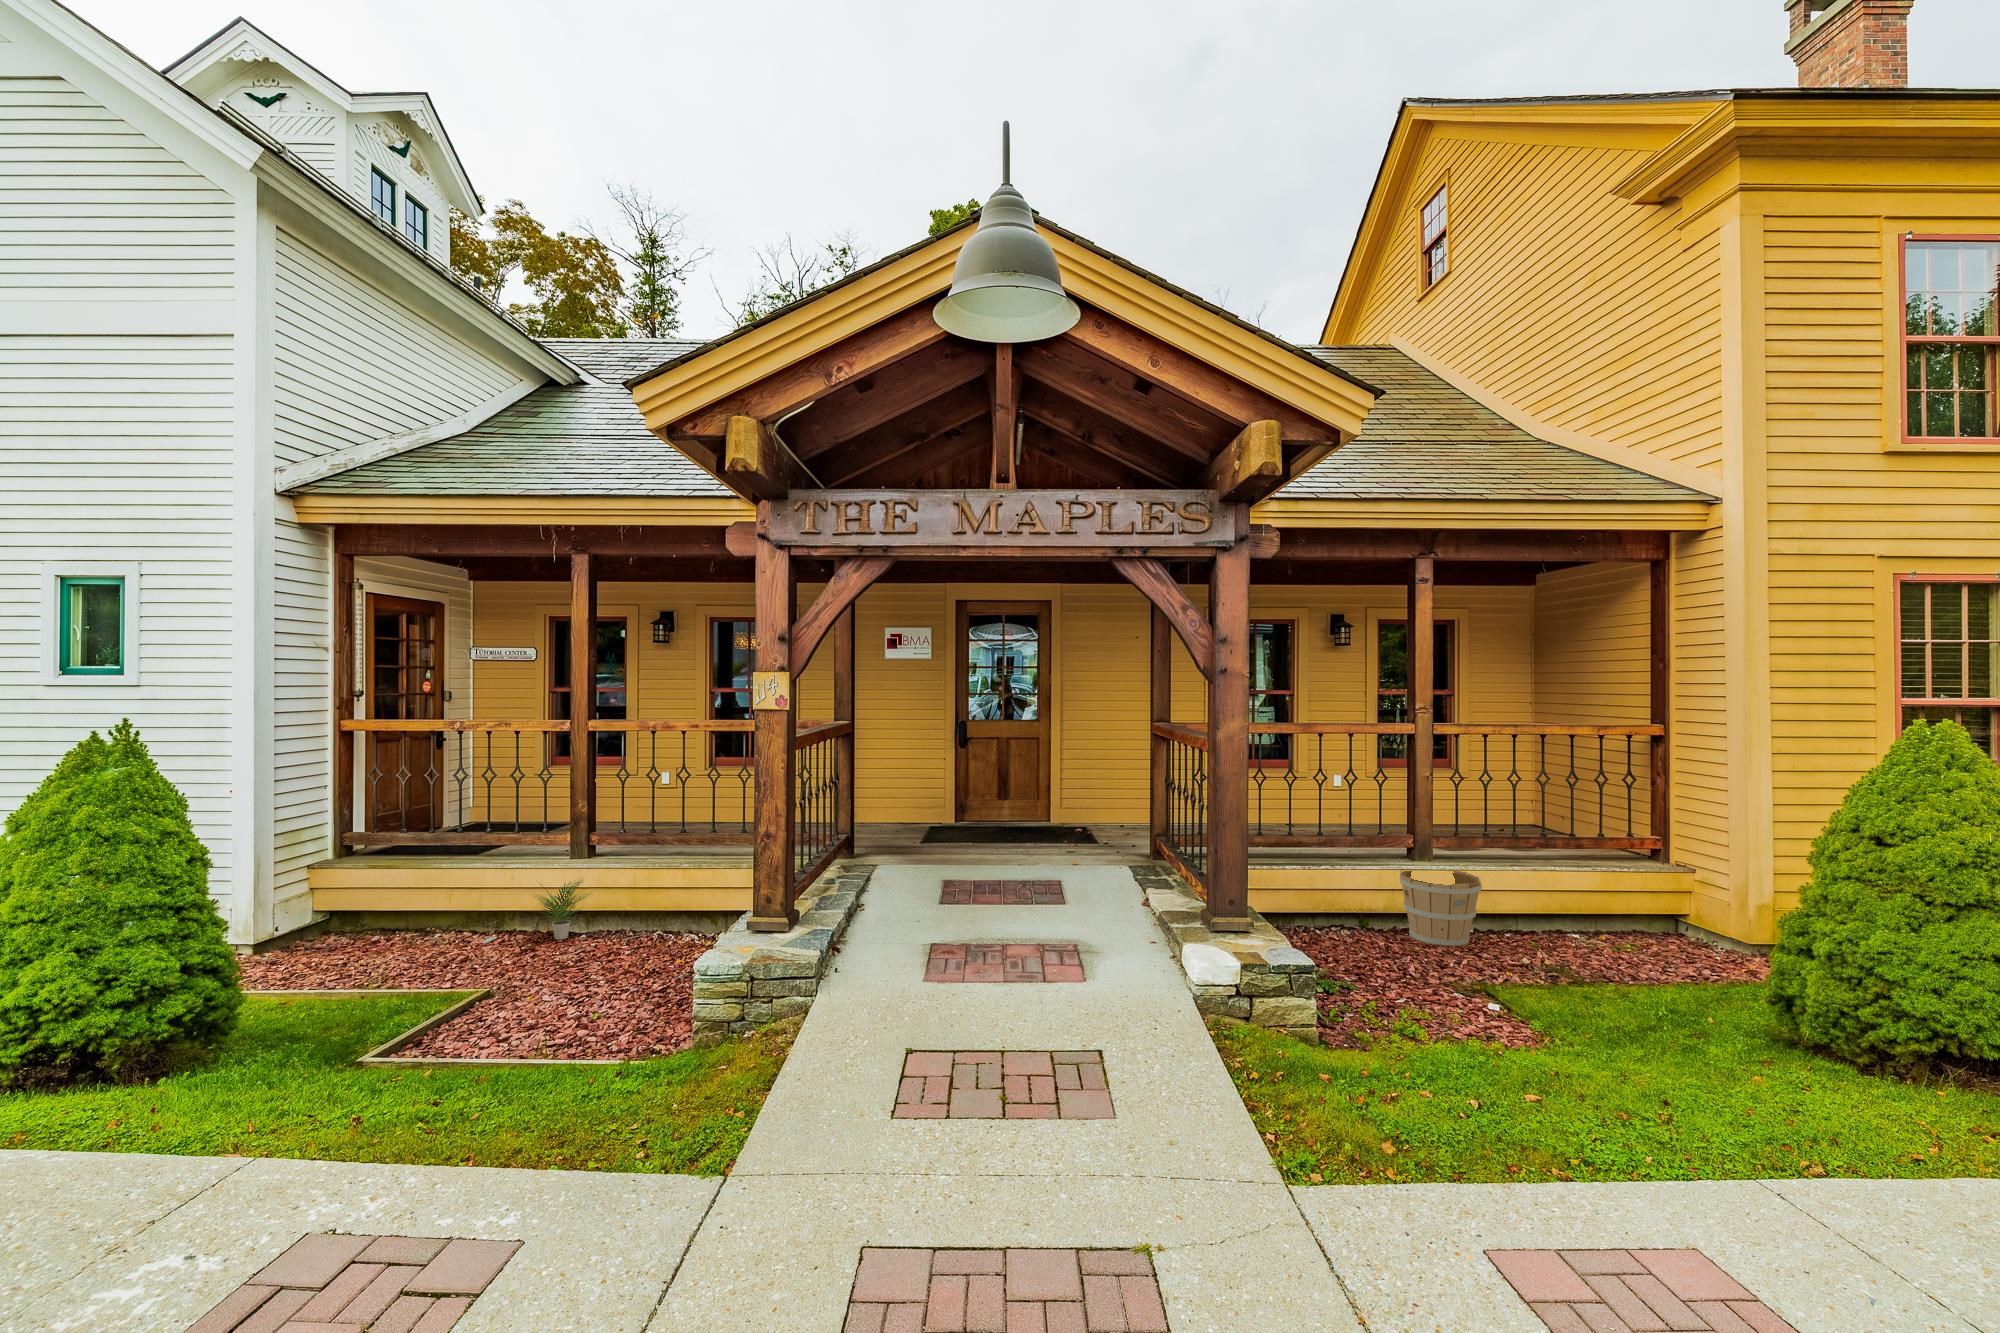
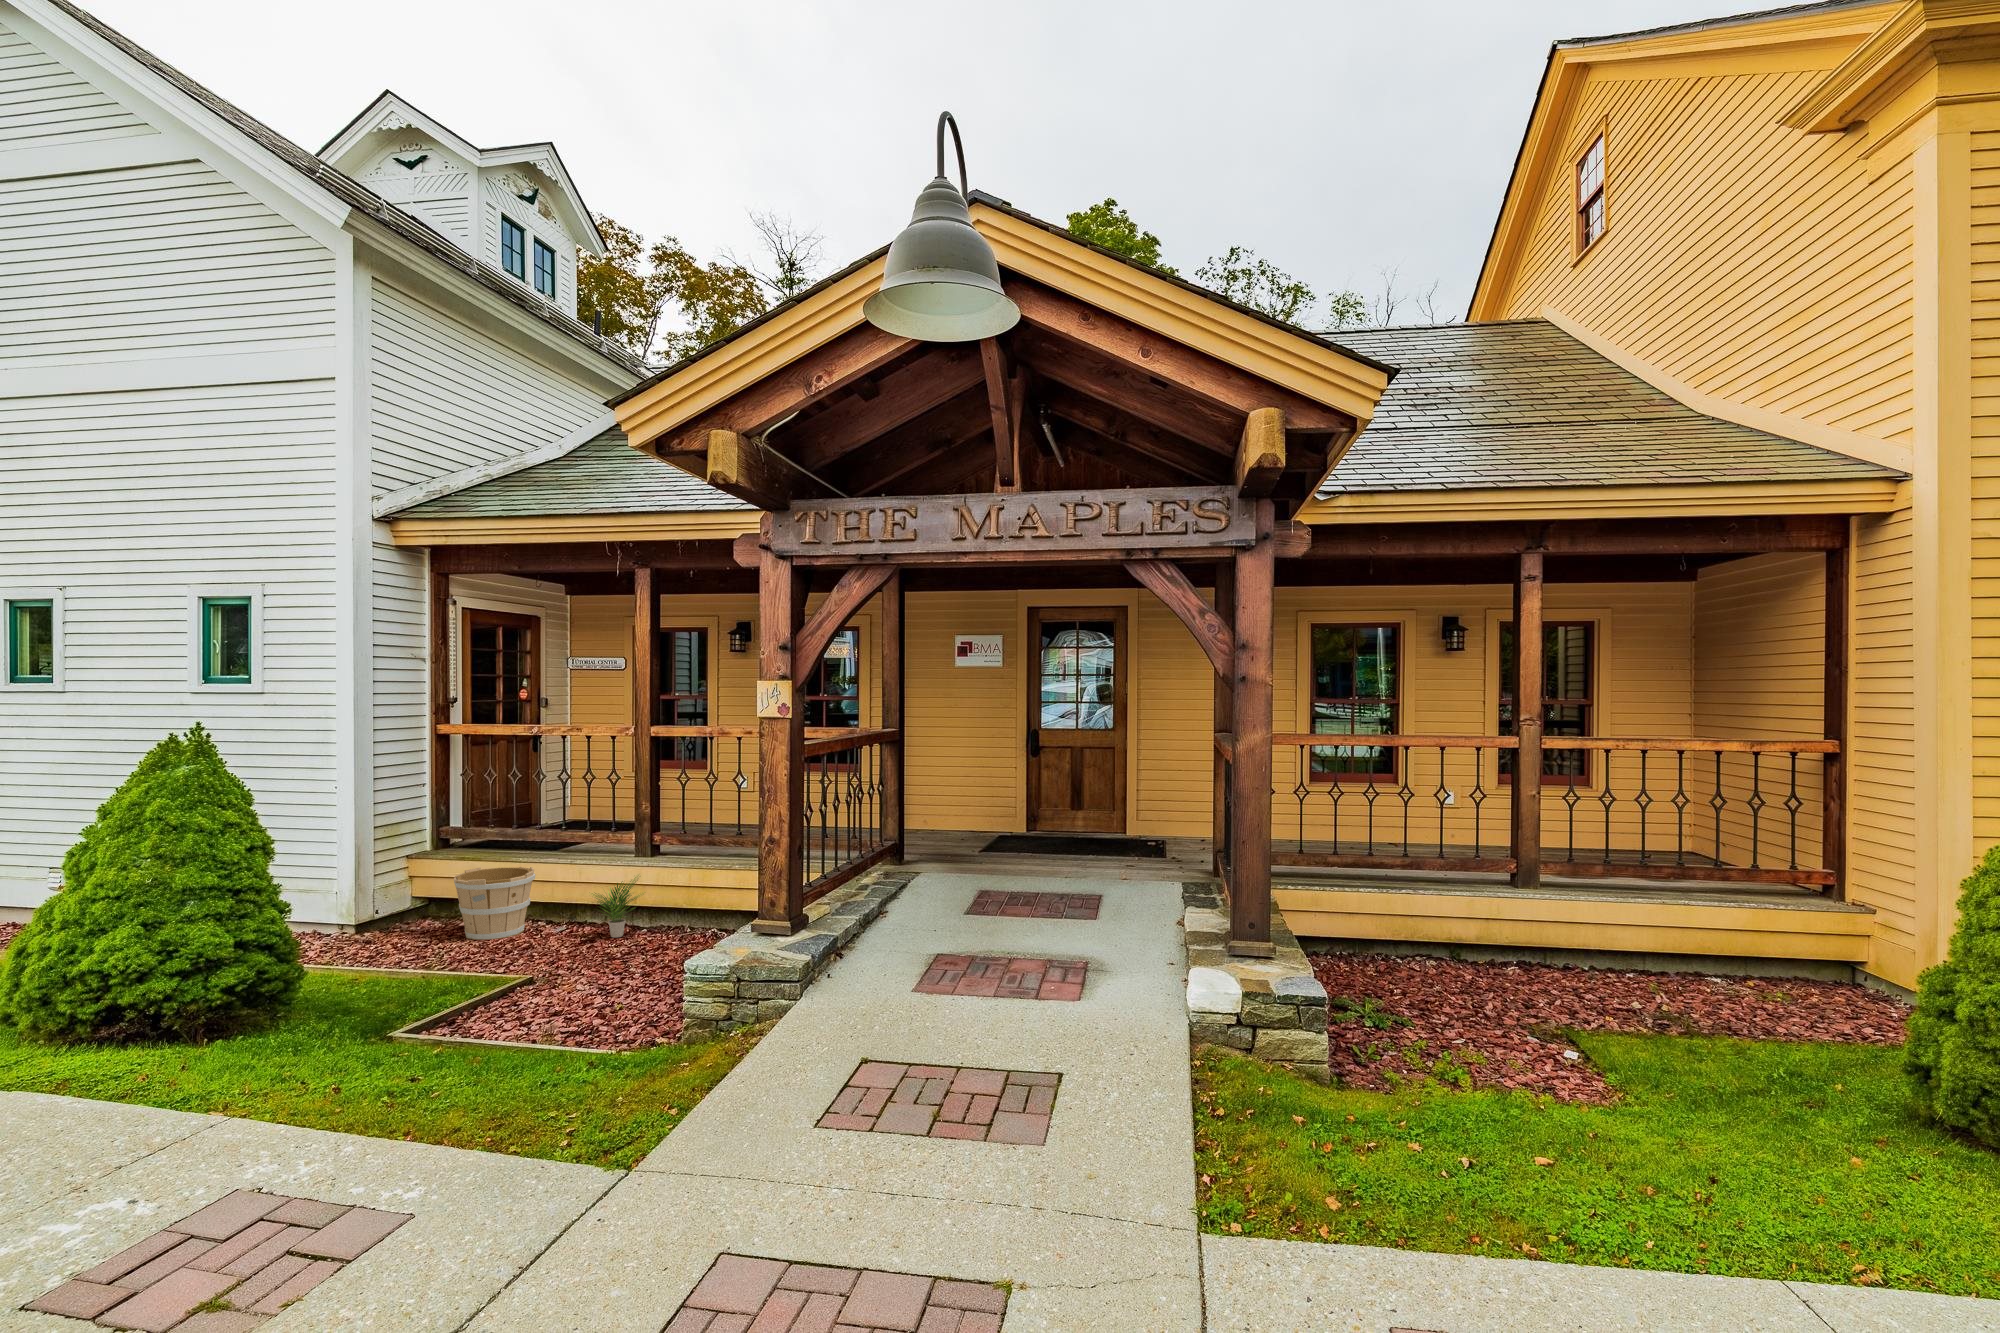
wooden bucket: present [1400,869,1482,946] -> present [454,867,535,940]

